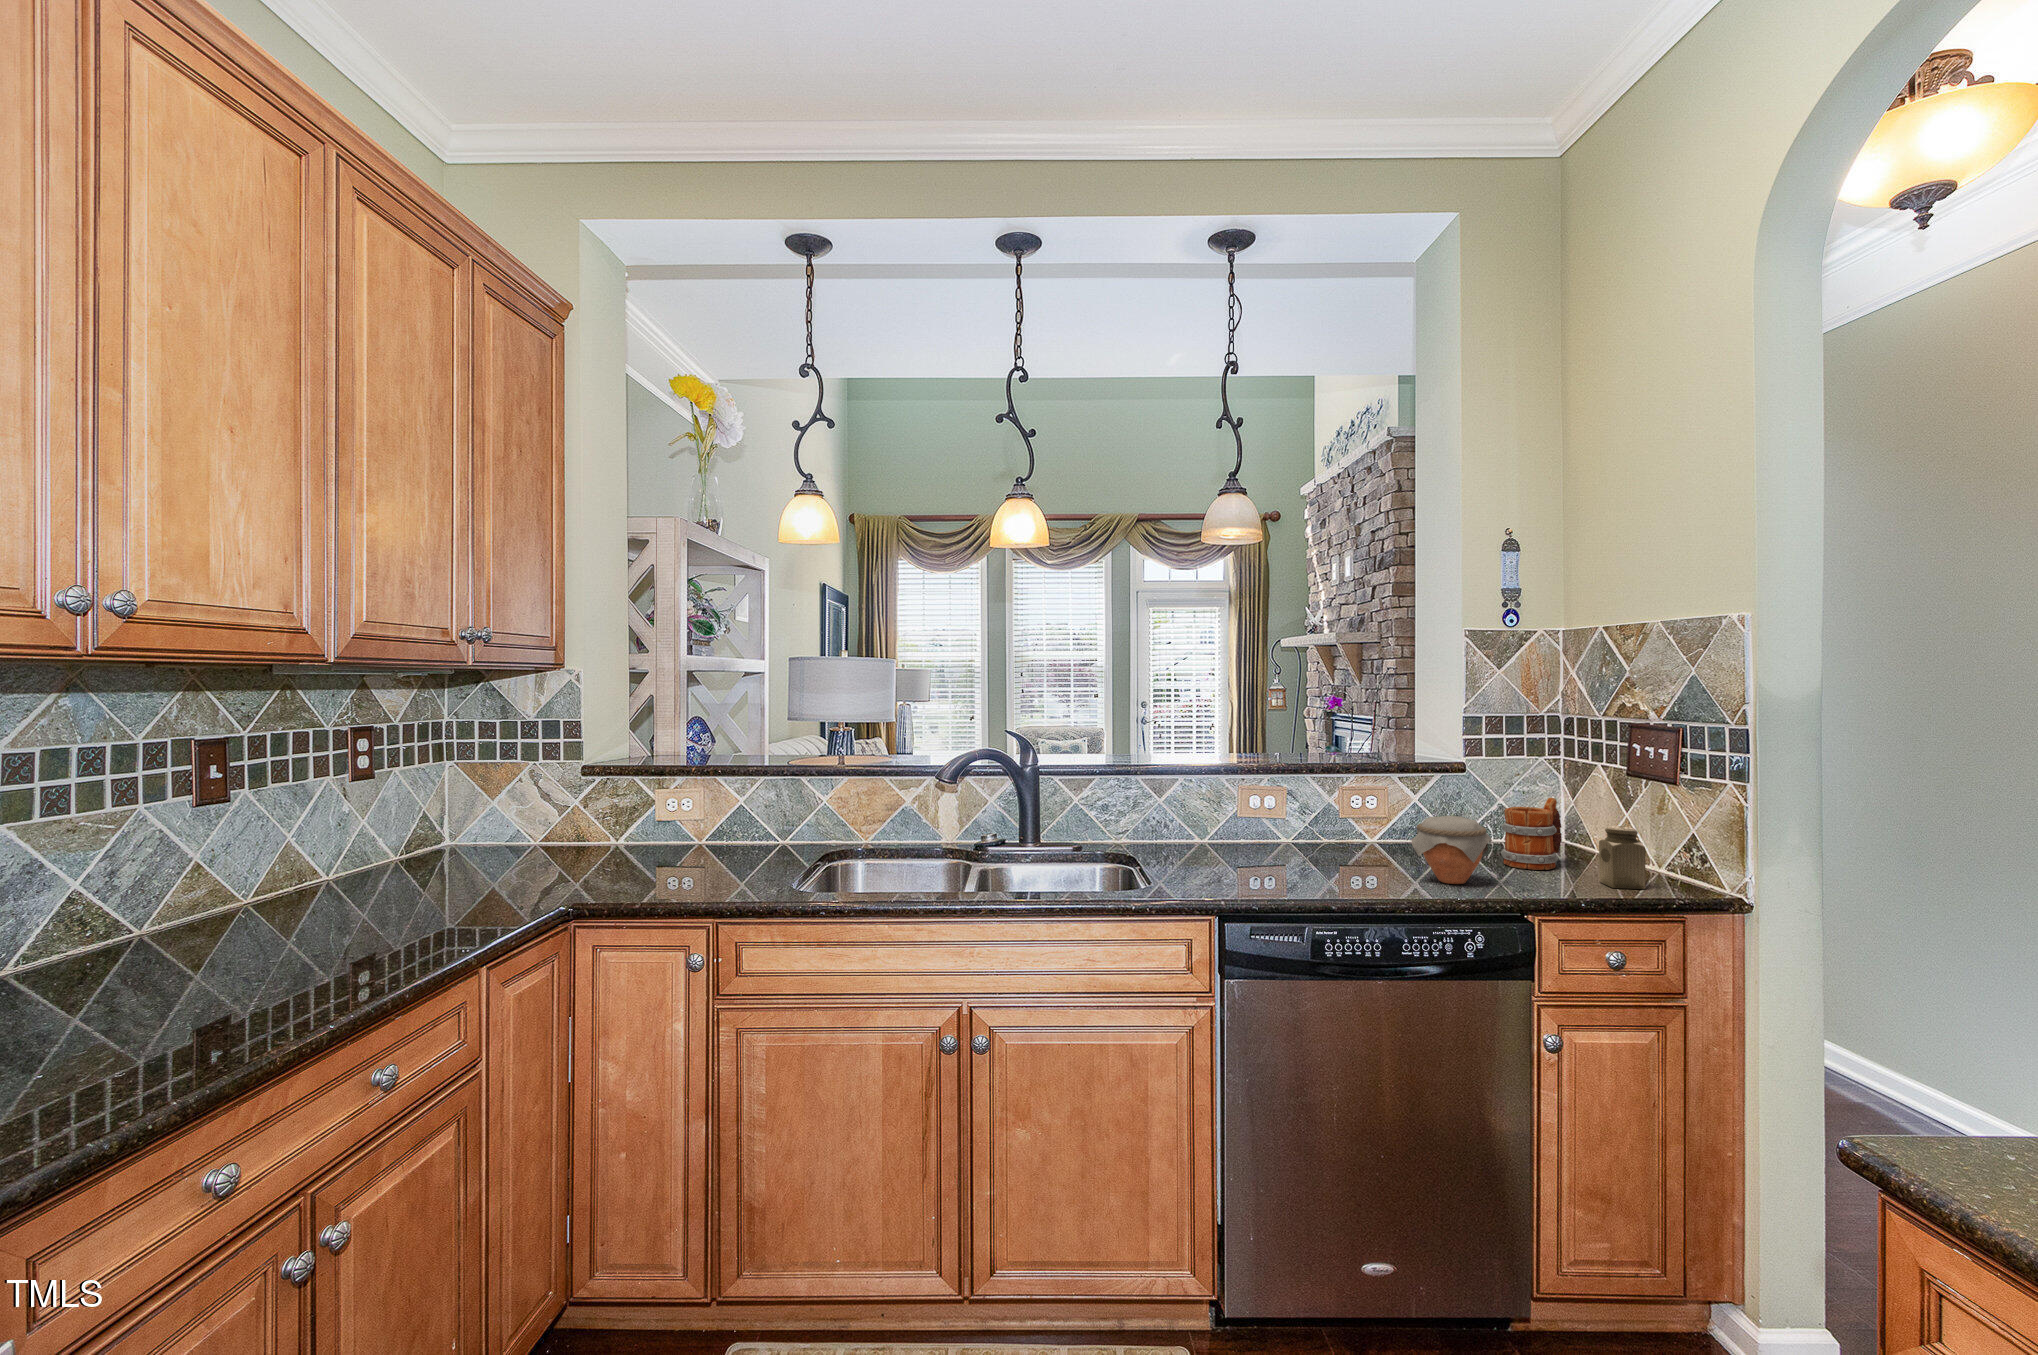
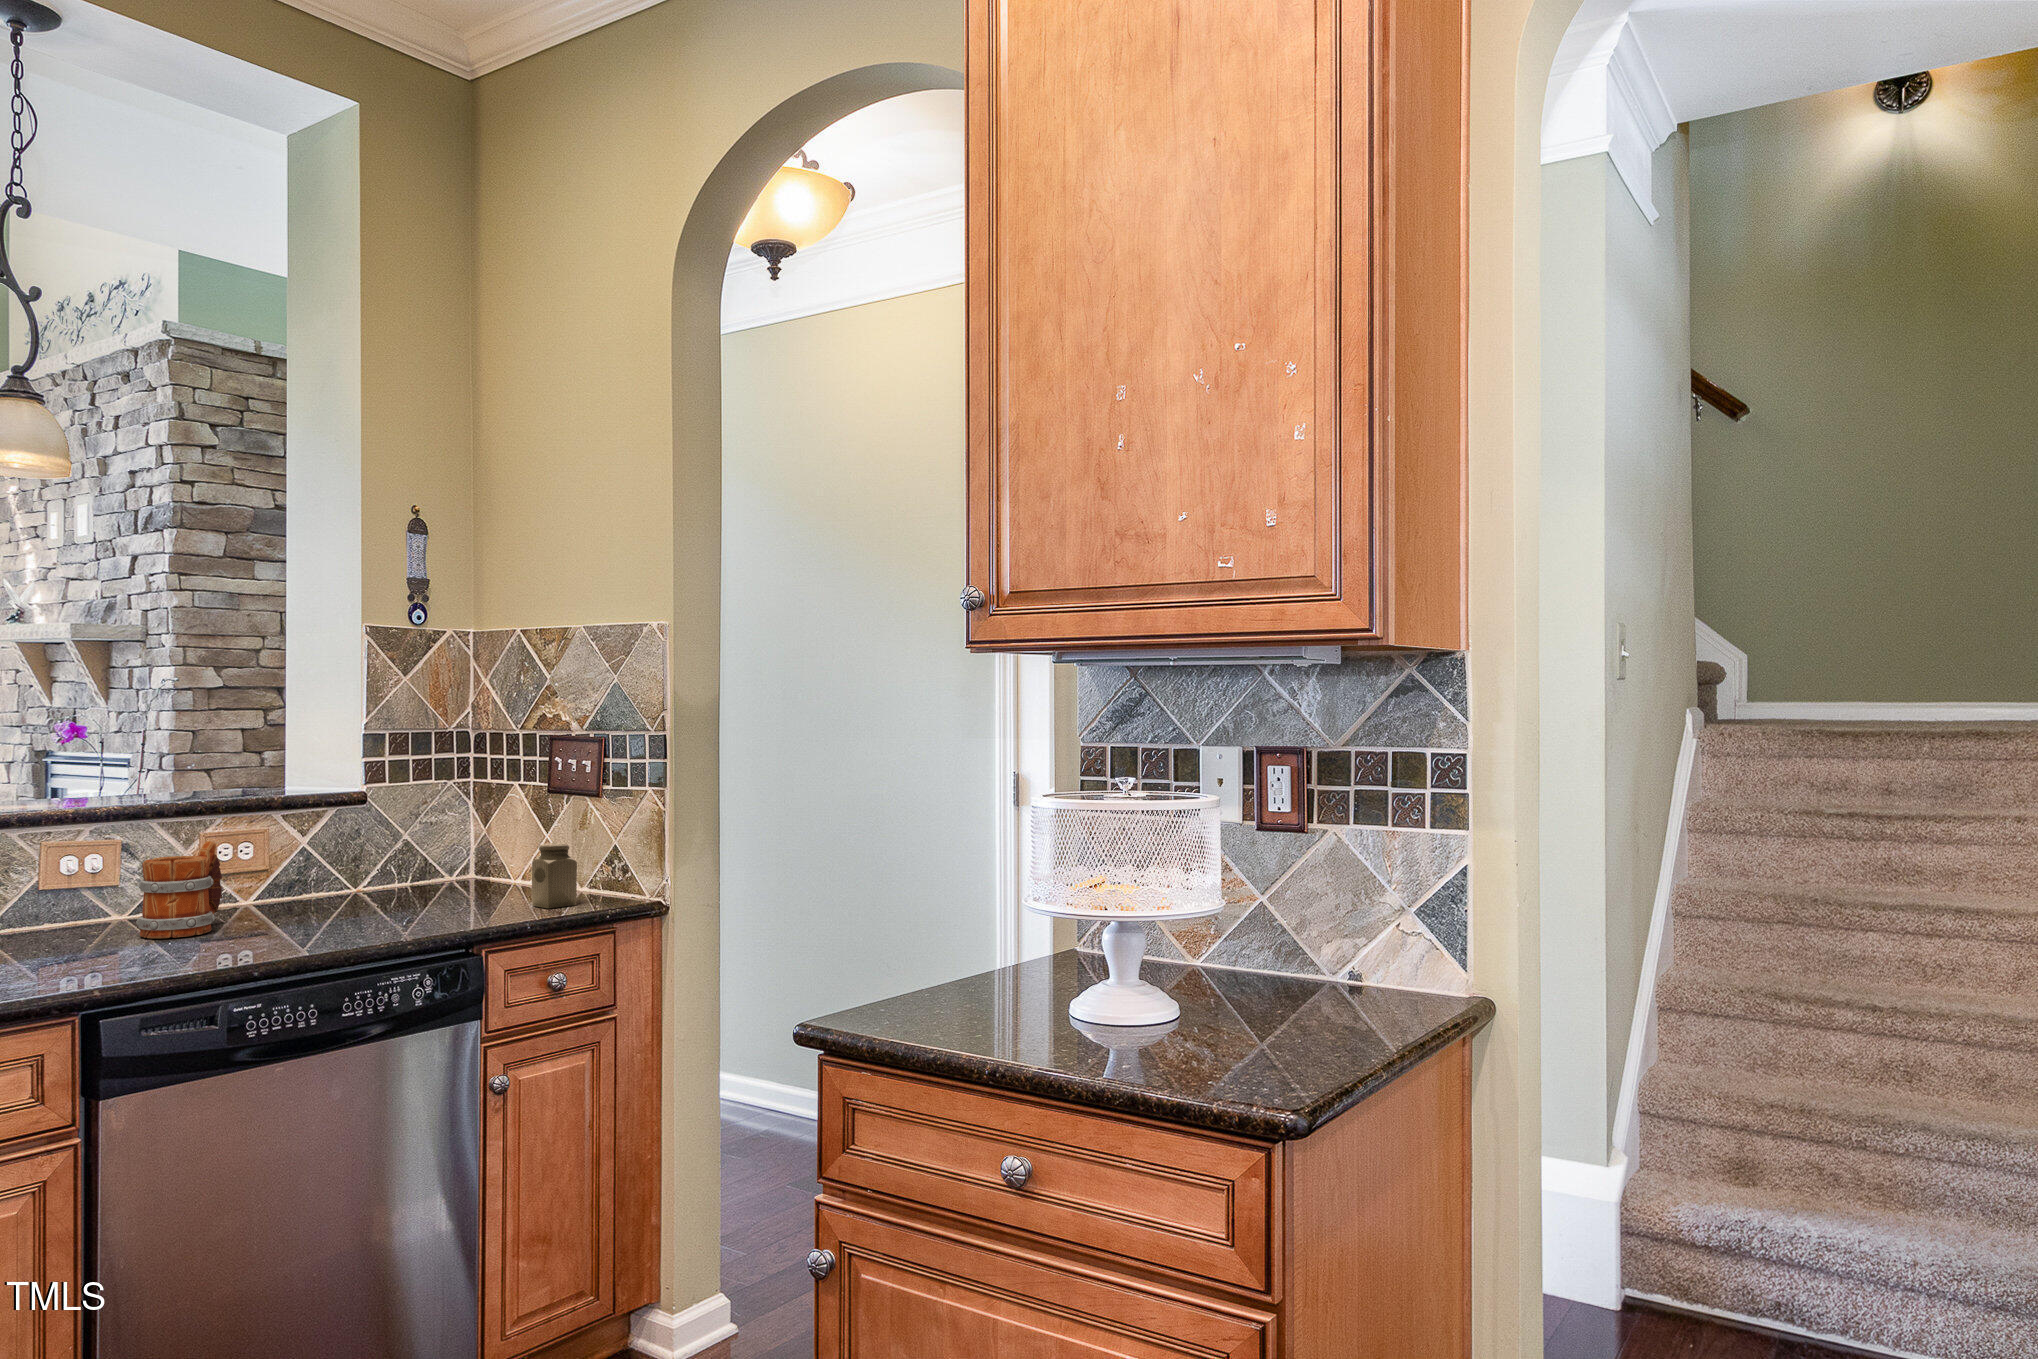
mug: present [1501,798,1562,870] -> present [136,841,222,938]
jar: present [1411,815,1492,884] -> none [337,849,432,930]

